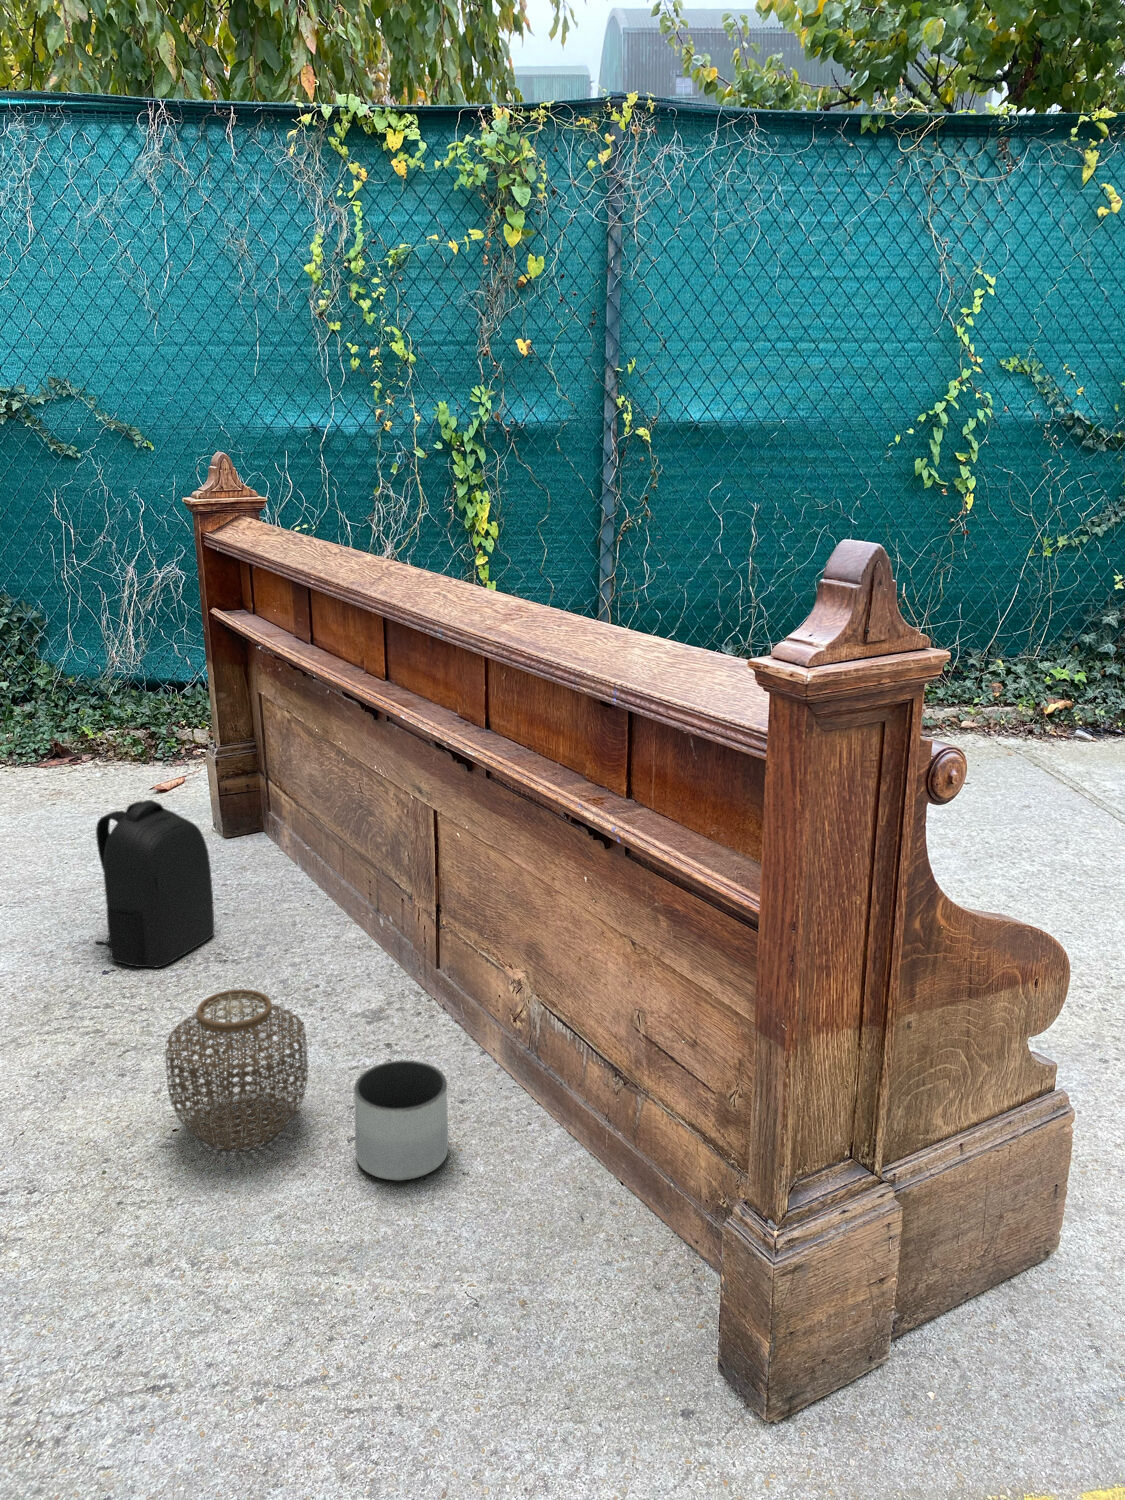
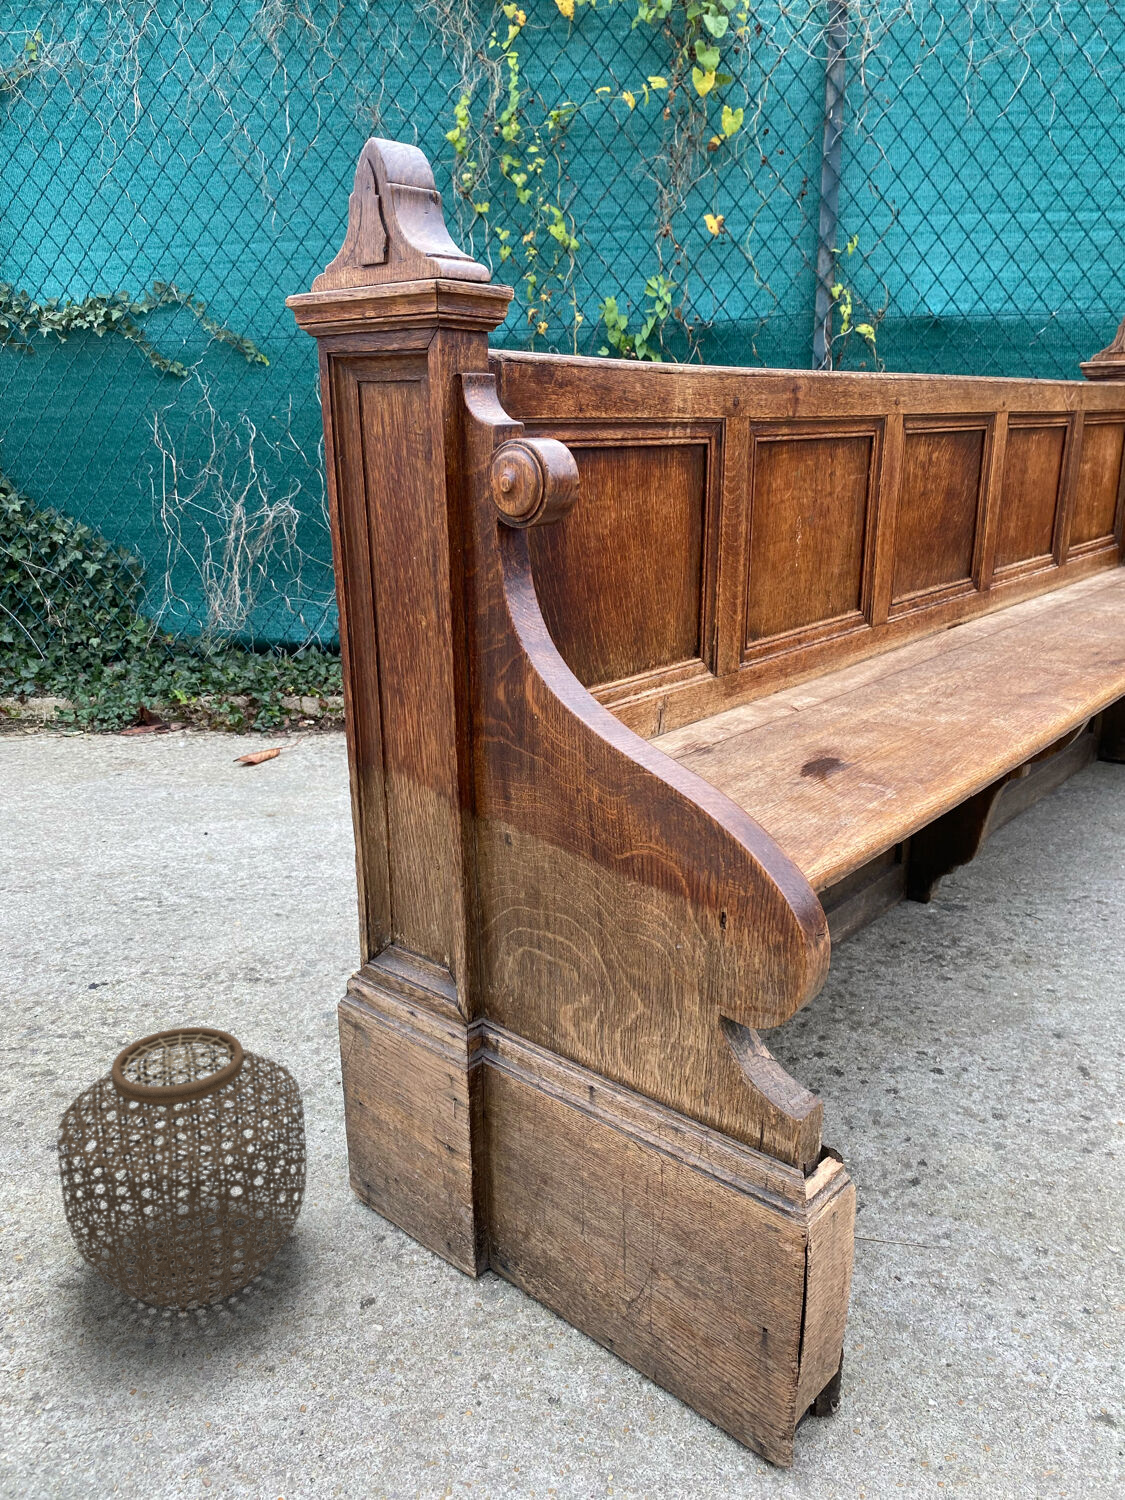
backpack: present [96,800,214,967] -> none [89,744,253,982]
planter: present [354,1060,448,1181] -> none [366,1172,535,1406]

